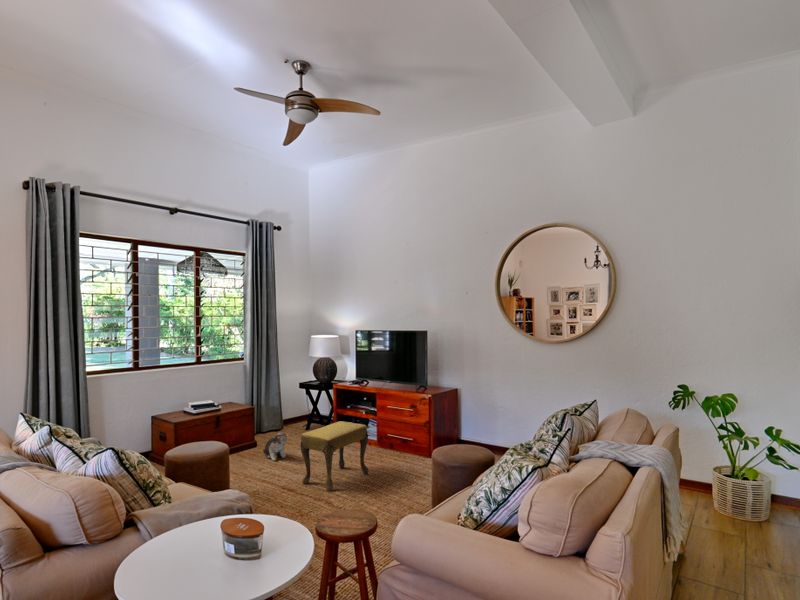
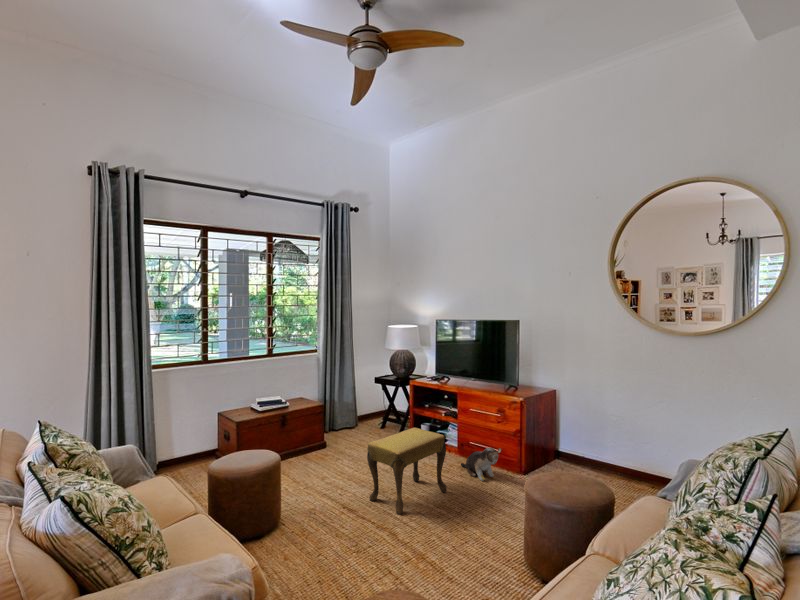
plush toy: present [263,432,289,461] -> present [461,447,501,481]

